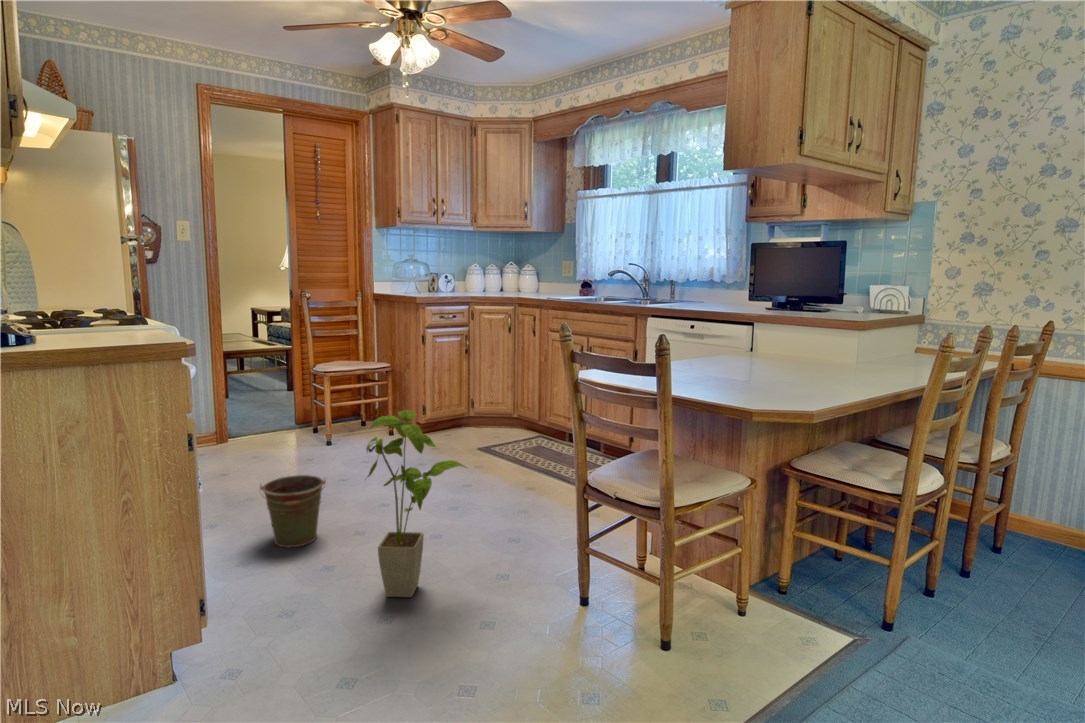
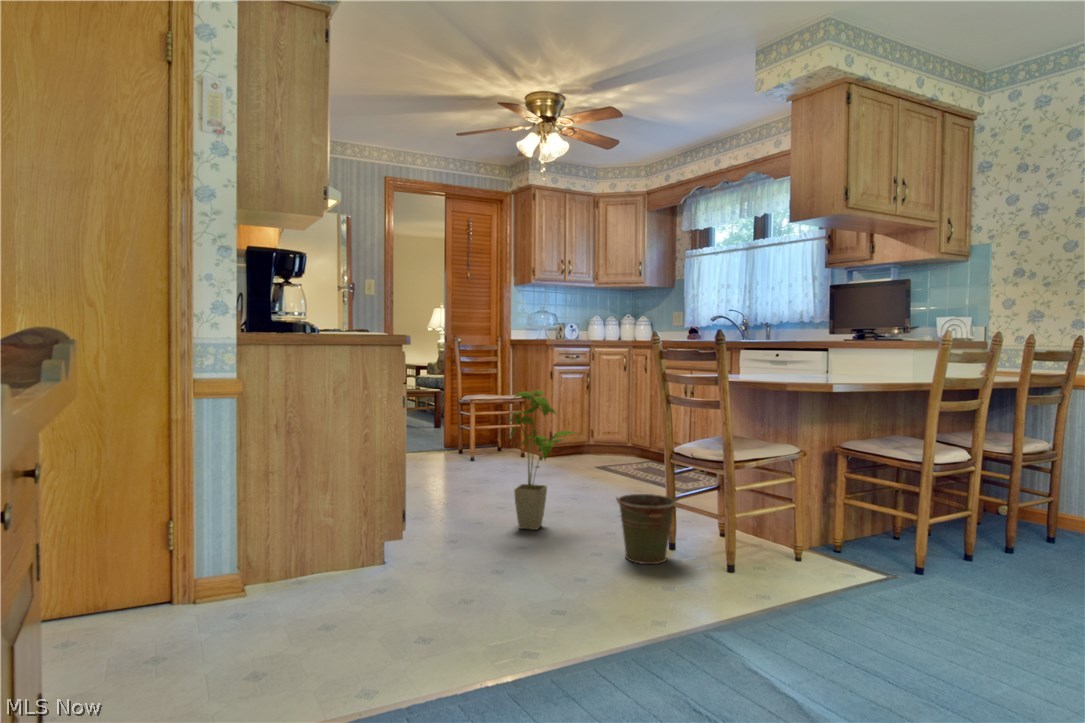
bucket: present [260,475,326,547] -> present [616,494,678,564]

